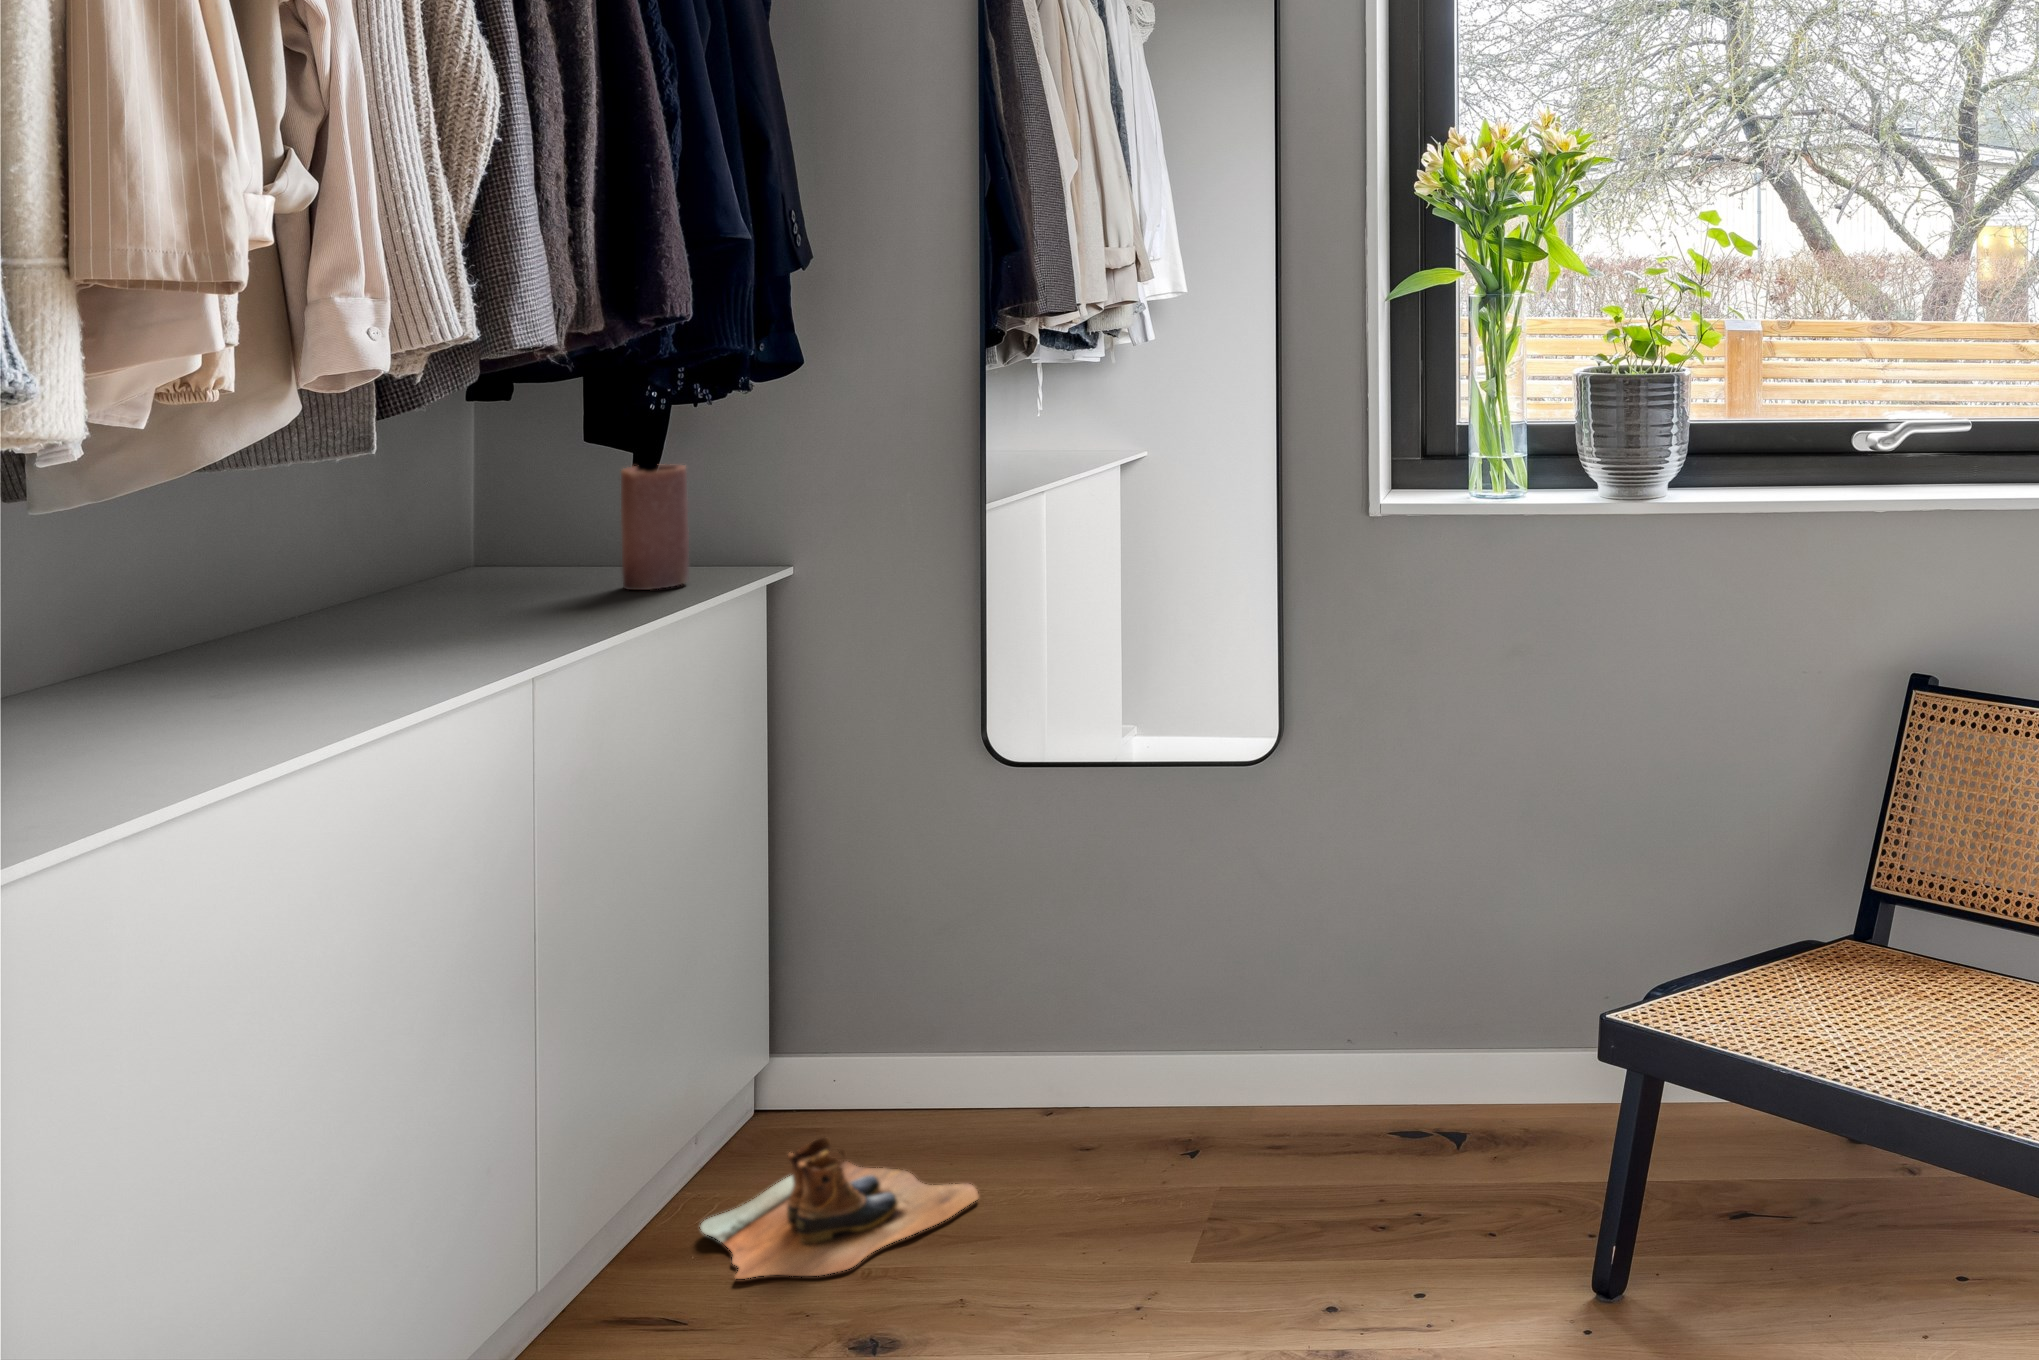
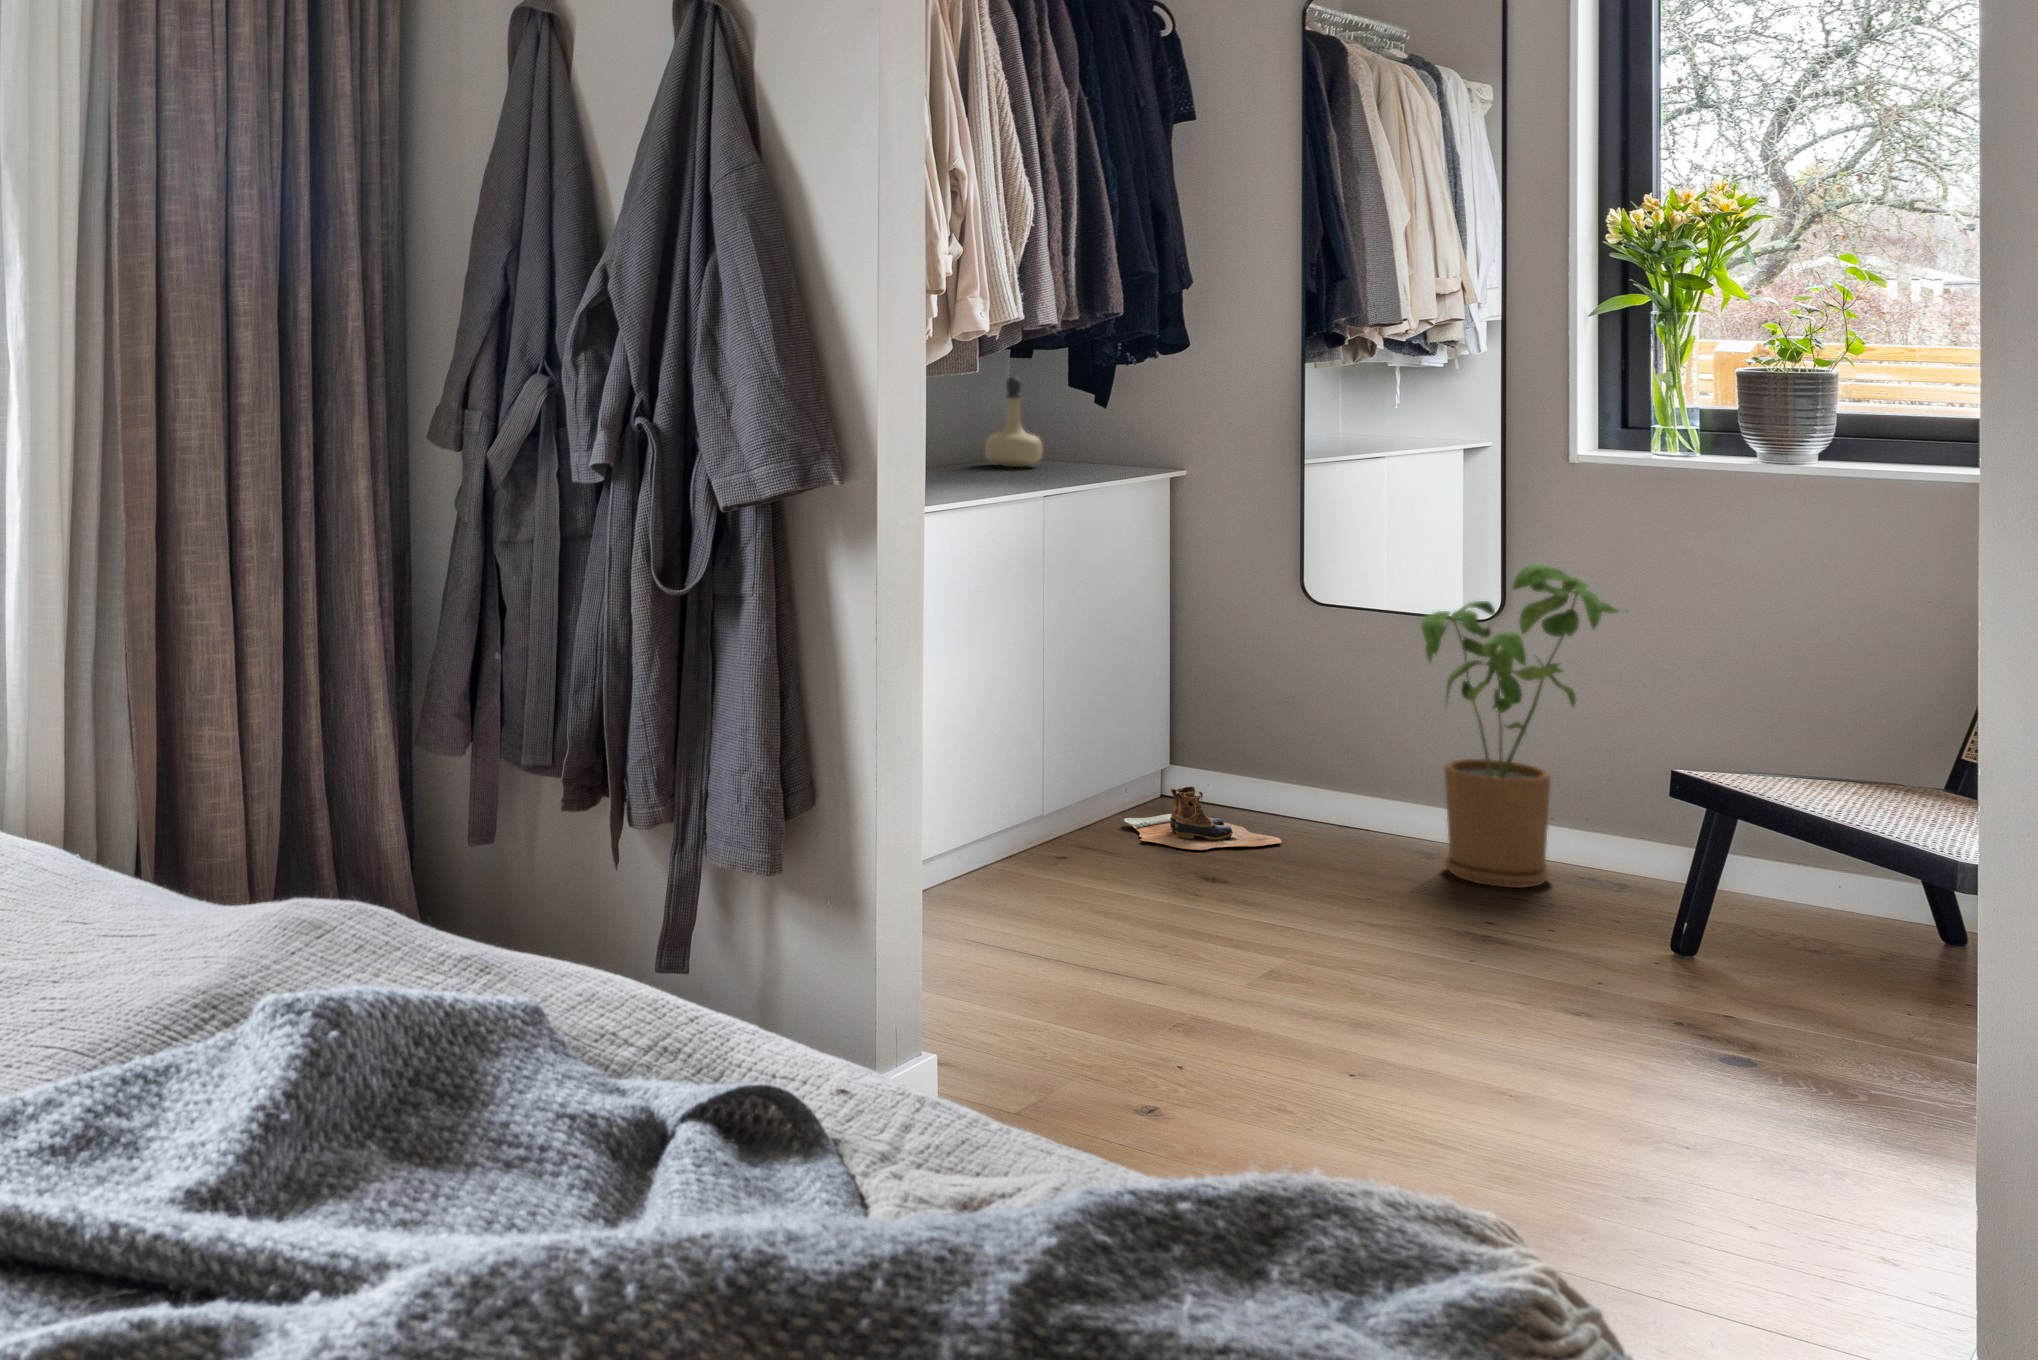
perfume bottle: none [415,434,534,602] -> present [985,376,1042,467]
candle: present [621,464,689,590] -> none [1088,400,1124,470]
house plant: none [1193,685,1473,1205] -> present [1421,564,1628,888]

